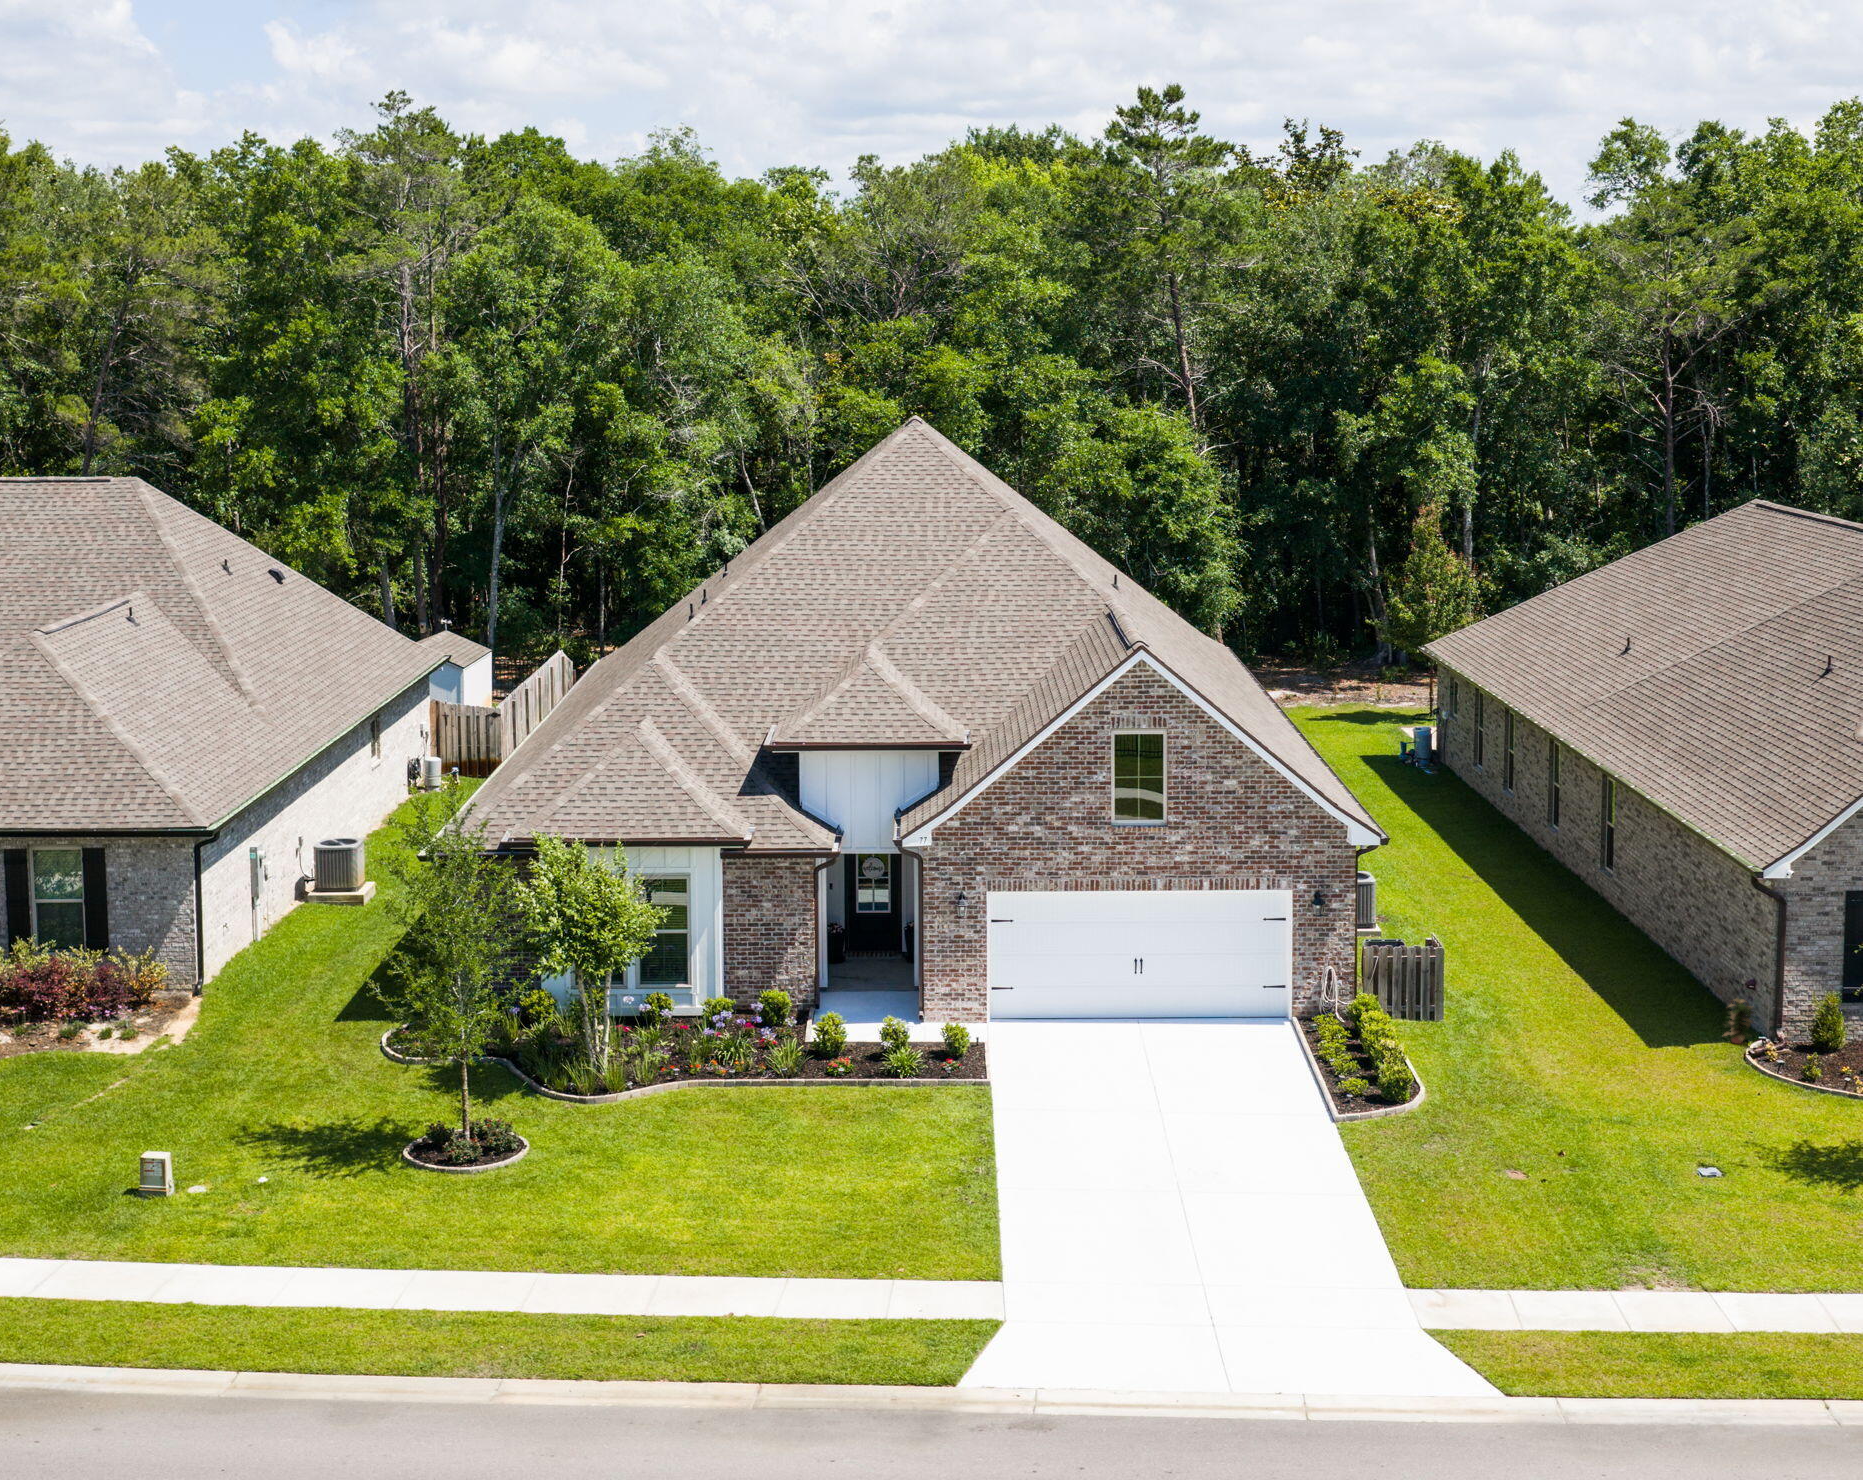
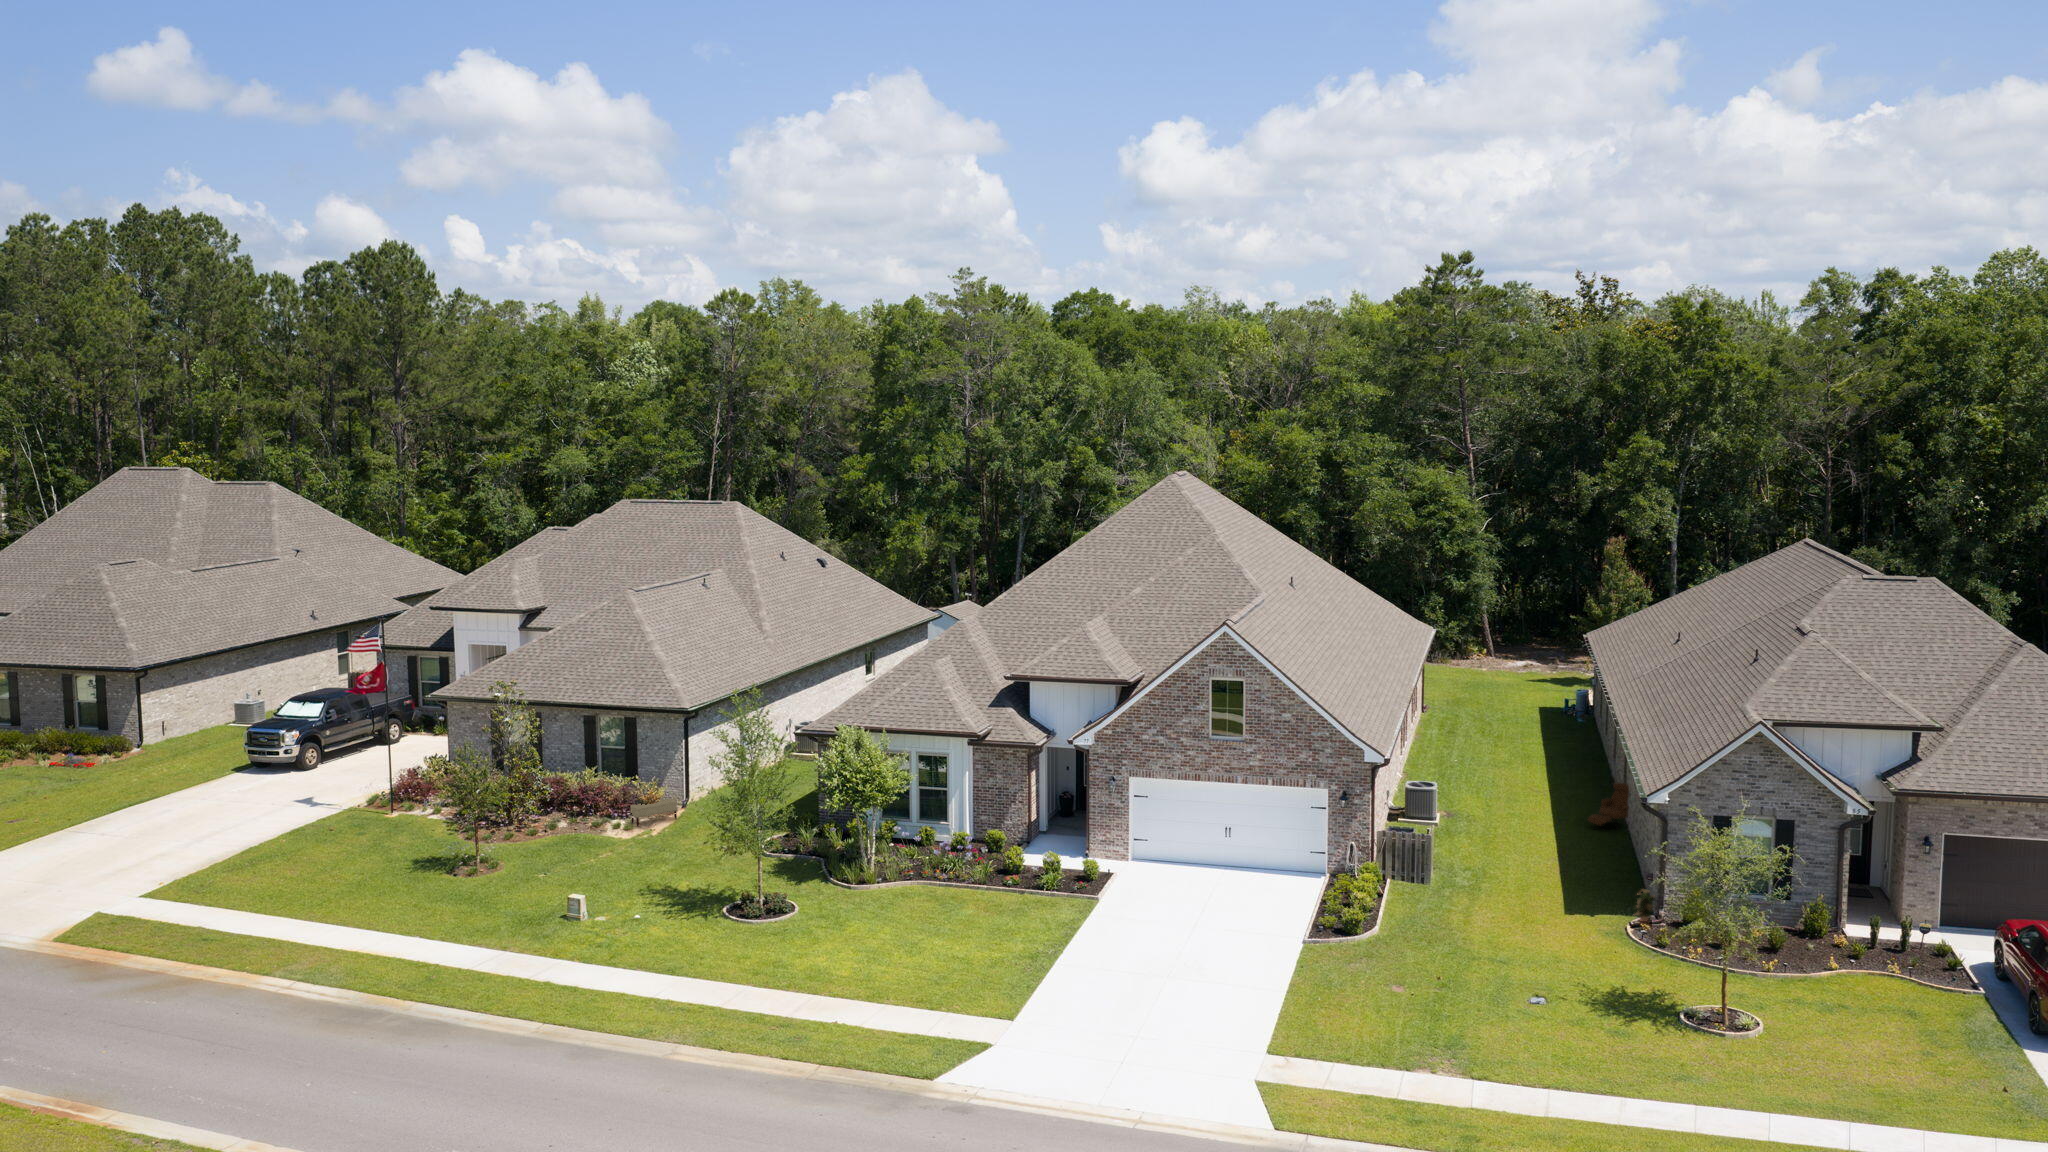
lounge chair: none [1564,856,1624,924] -> present [1588,783,1629,827]
bench: none [116,979,196,1031] -> present [630,799,677,826]

